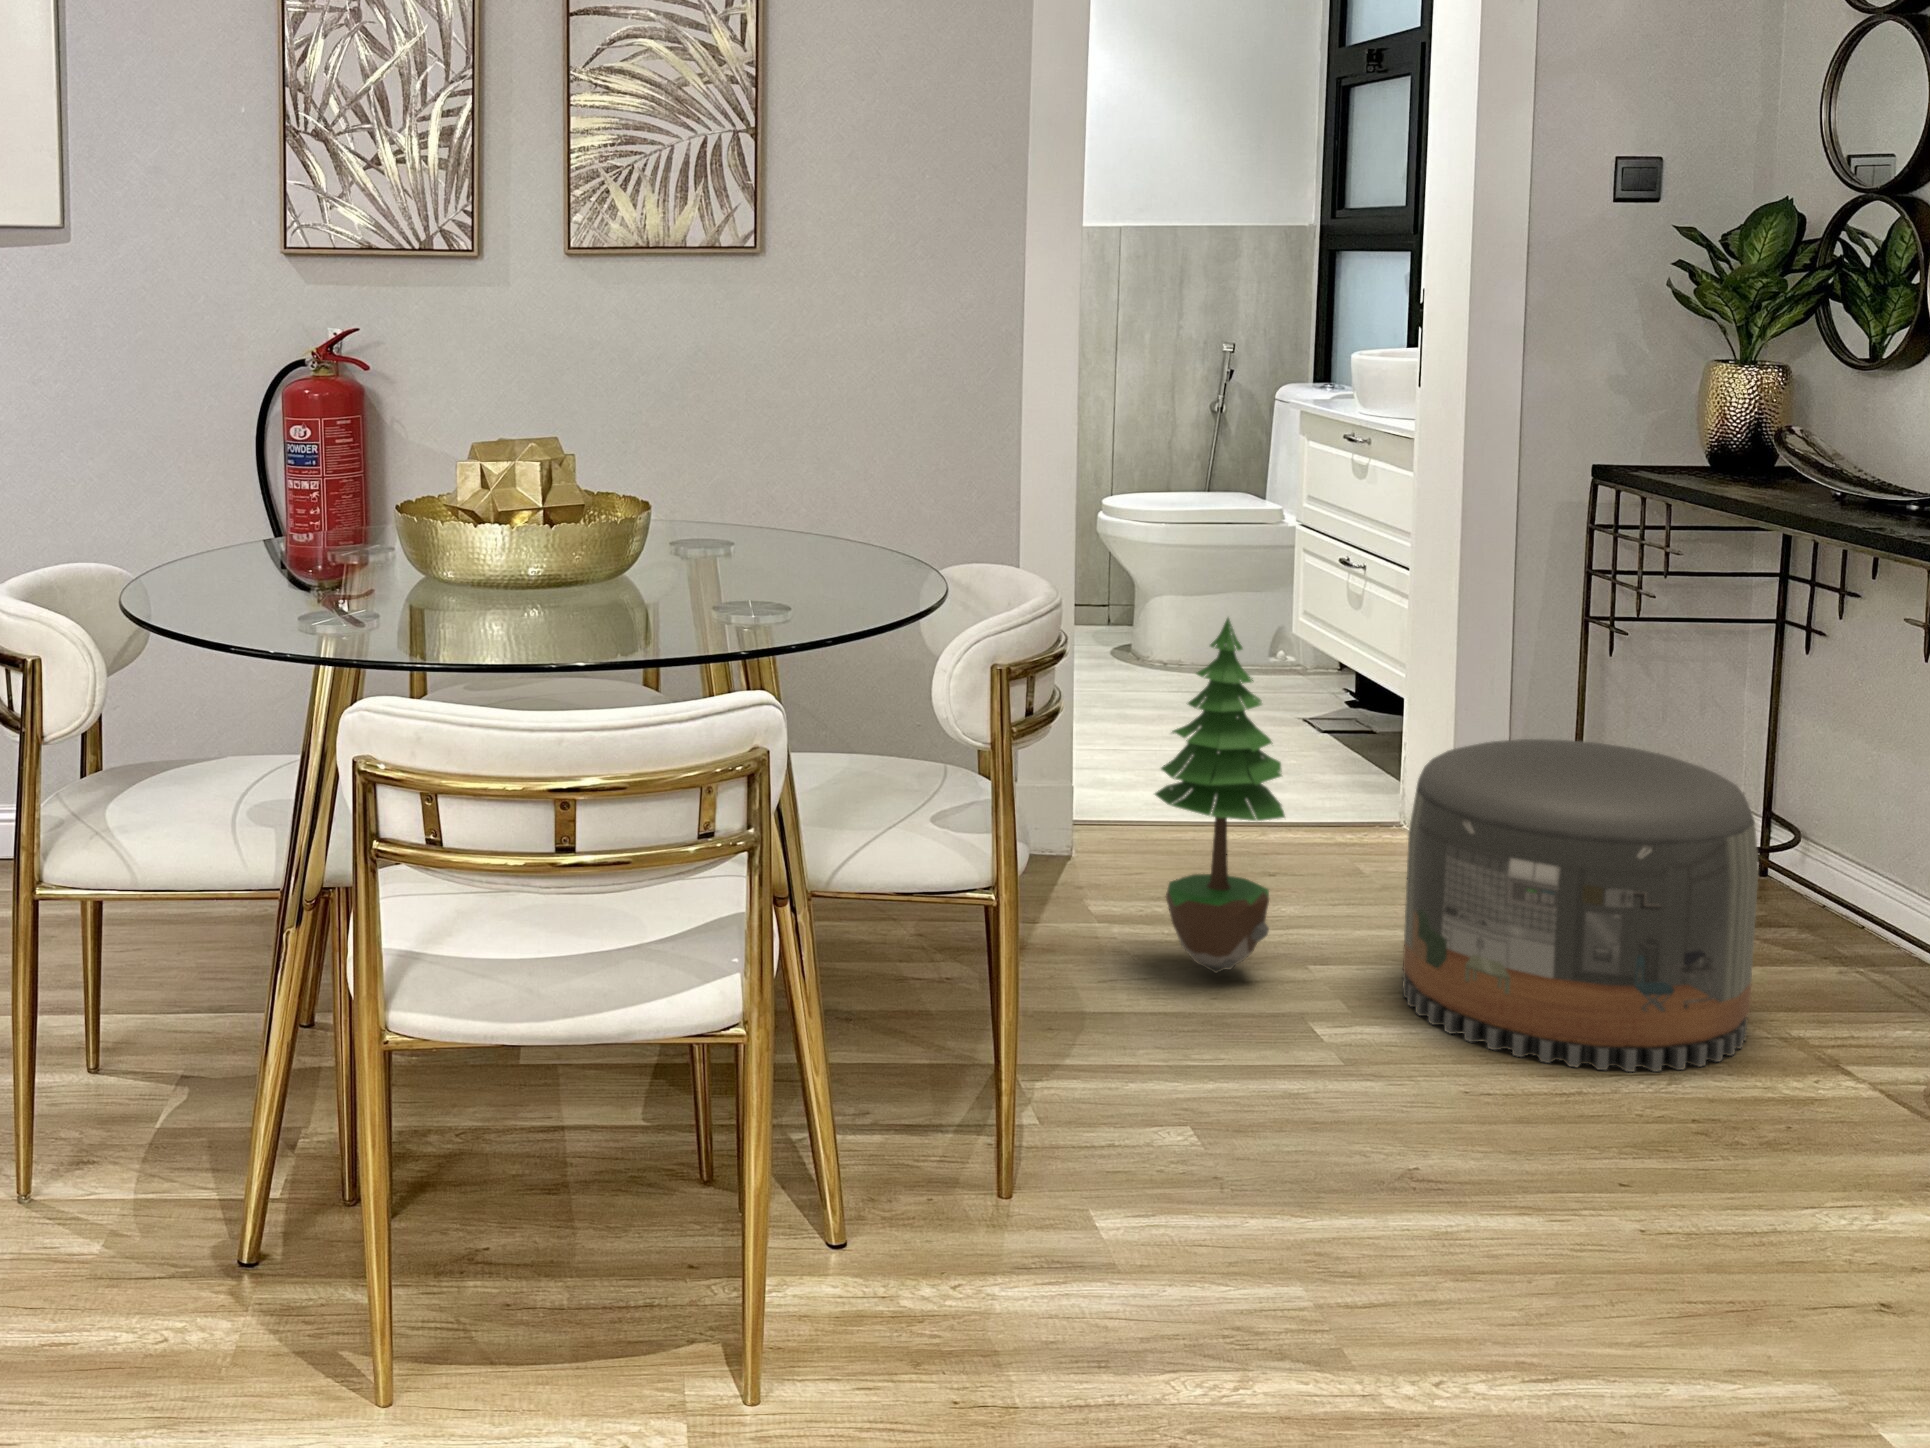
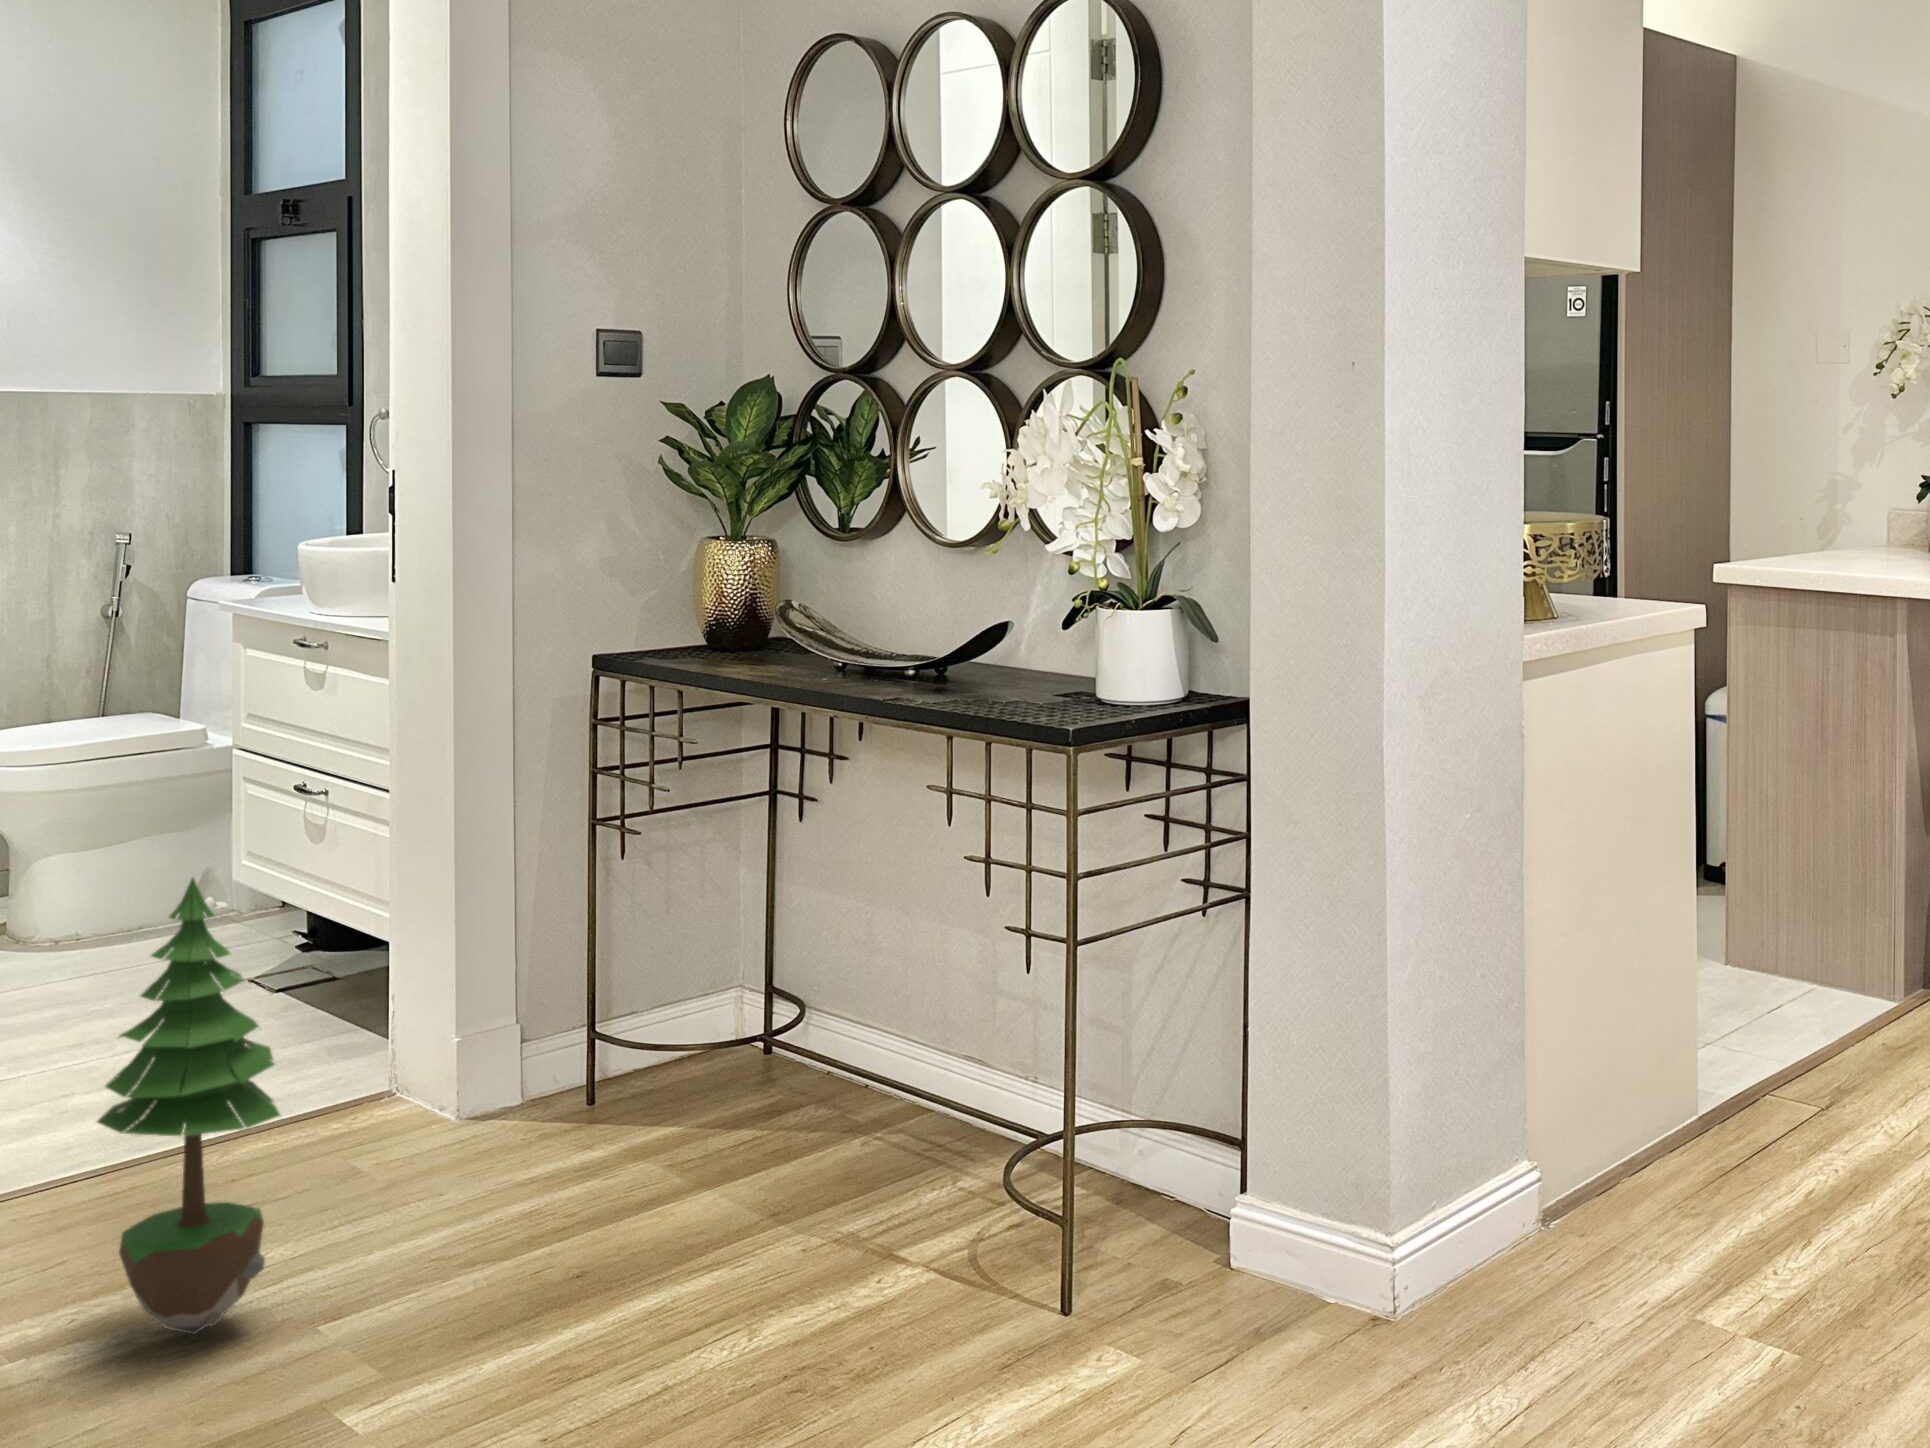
pouf: present [1403,739,1759,1072] -> none [435,957,807,1335]

